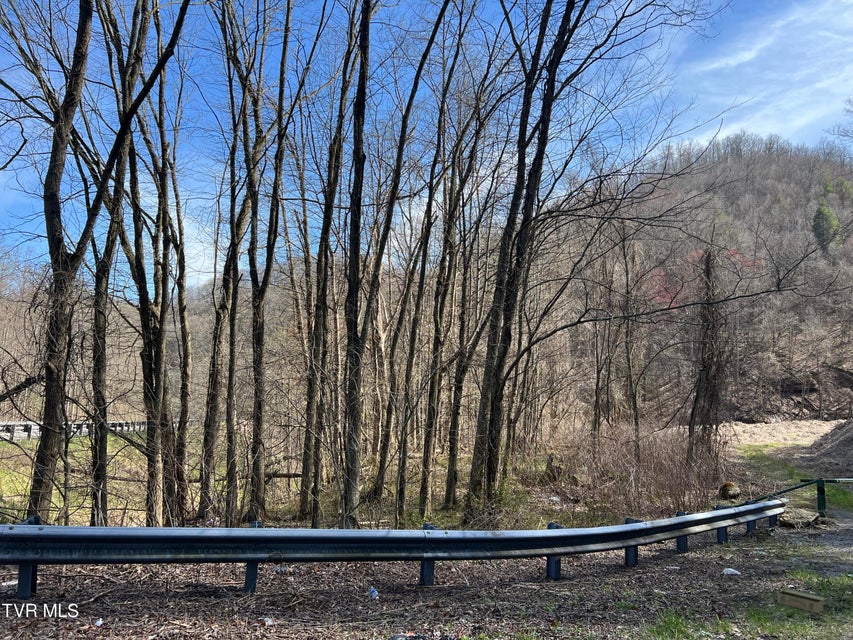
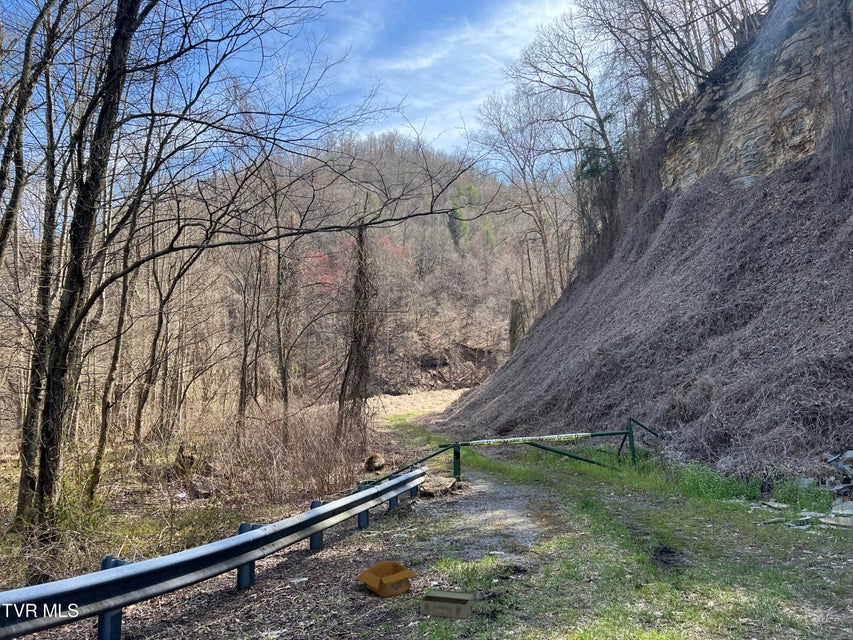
cardboard box: none [721,563,777,589] -> present [356,561,419,597]

